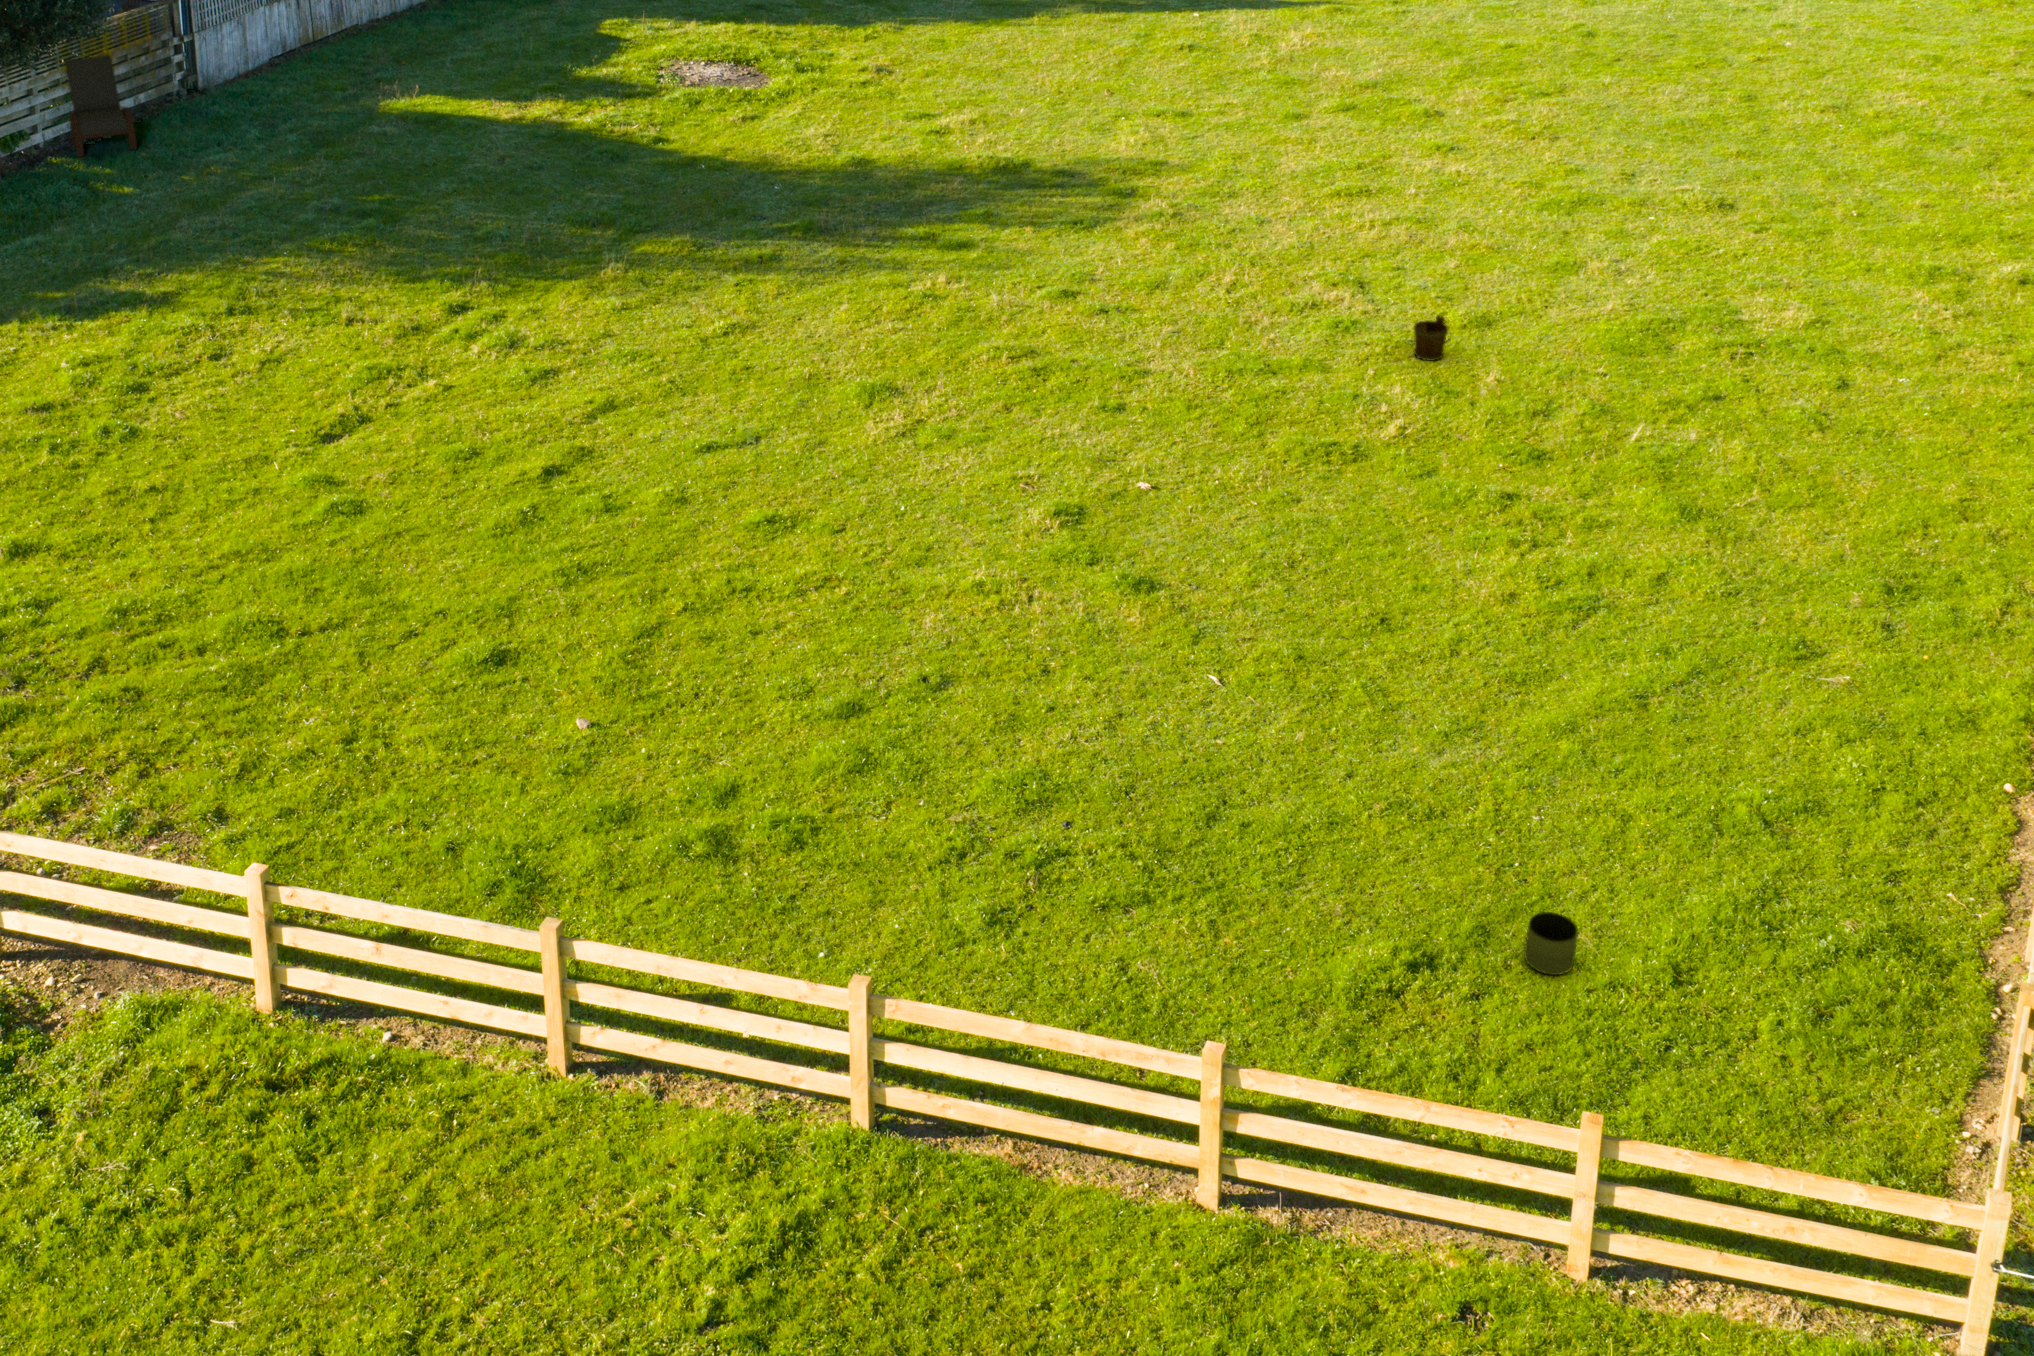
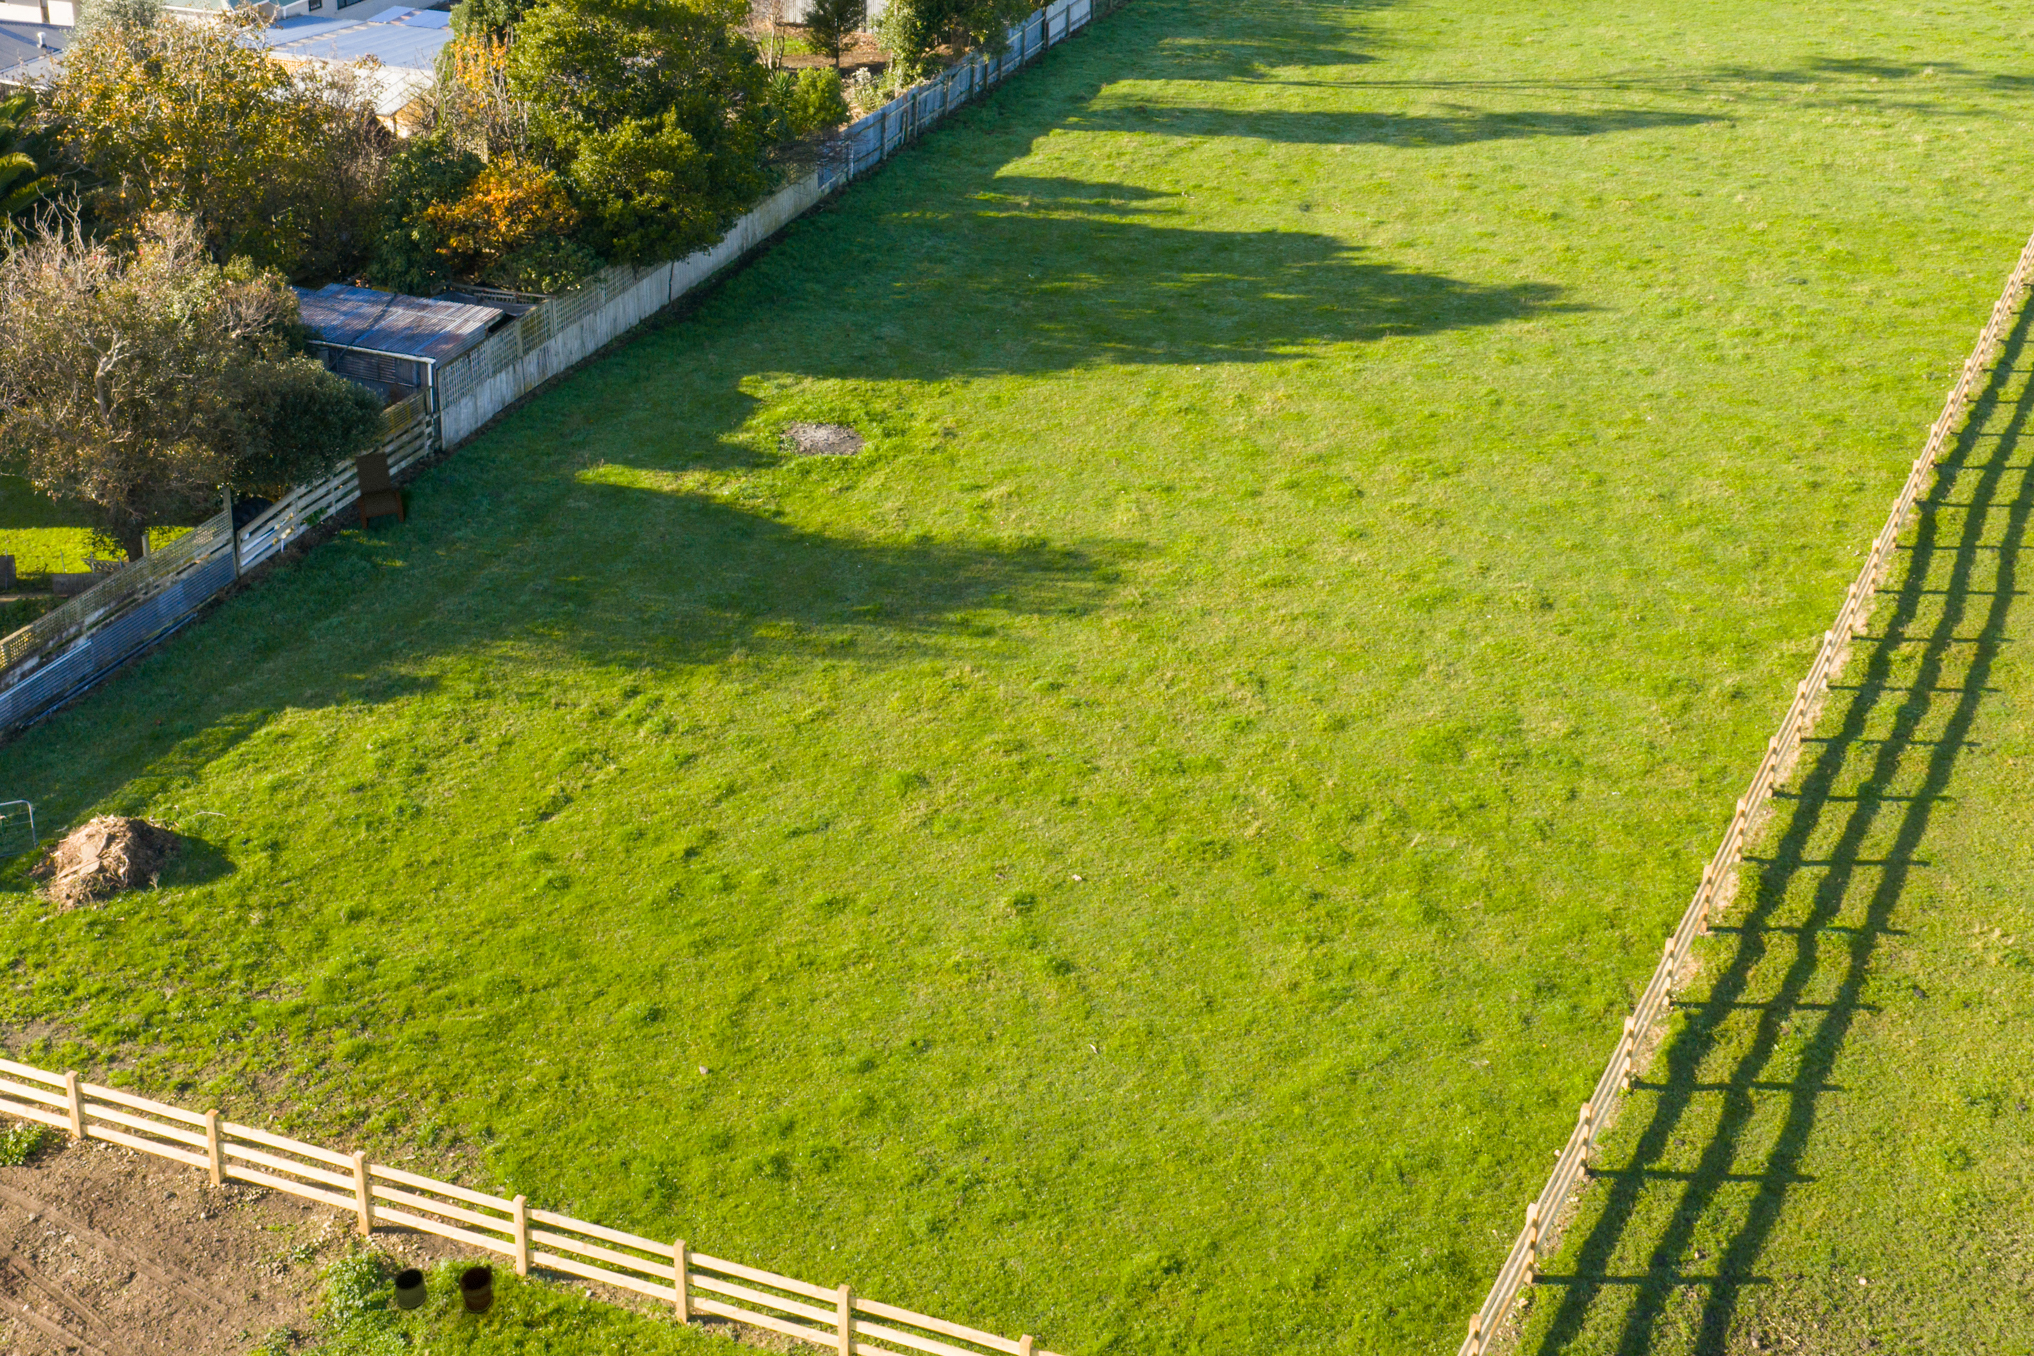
bucket: present [1414,315,1450,361] -> present [459,1264,496,1313]
planter: present [1525,912,1578,975] -> present [395,1268,426,1309]

